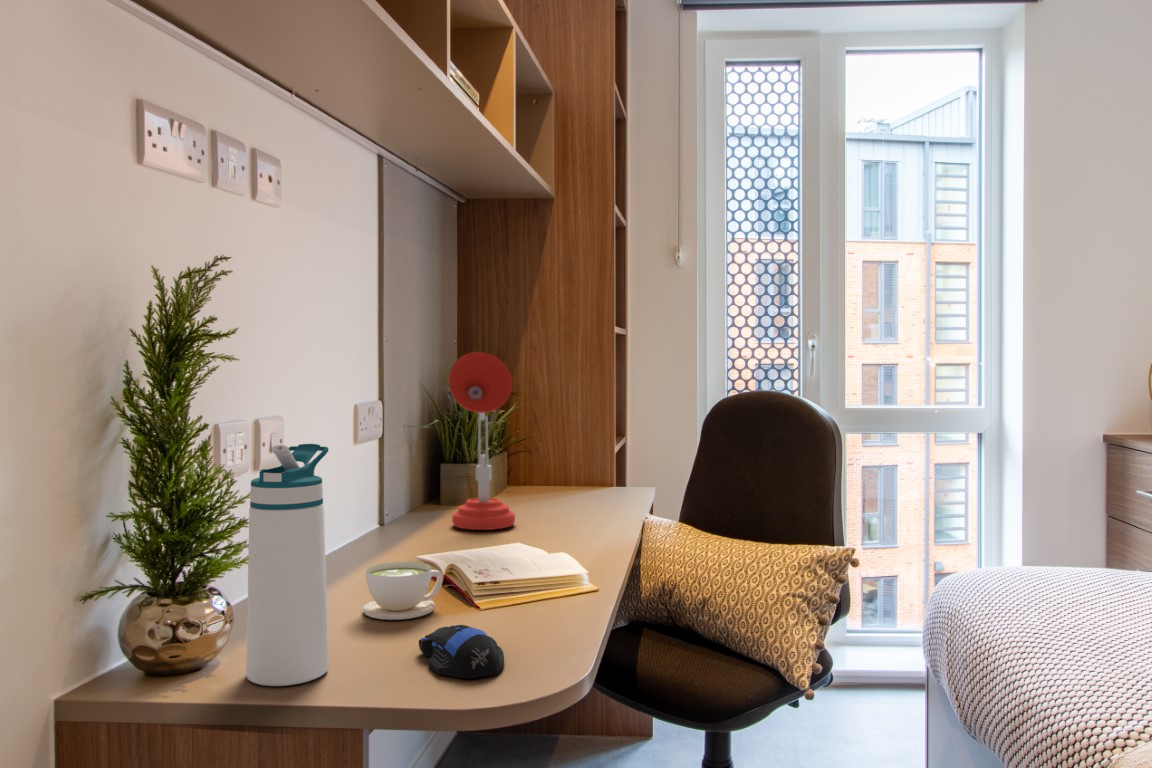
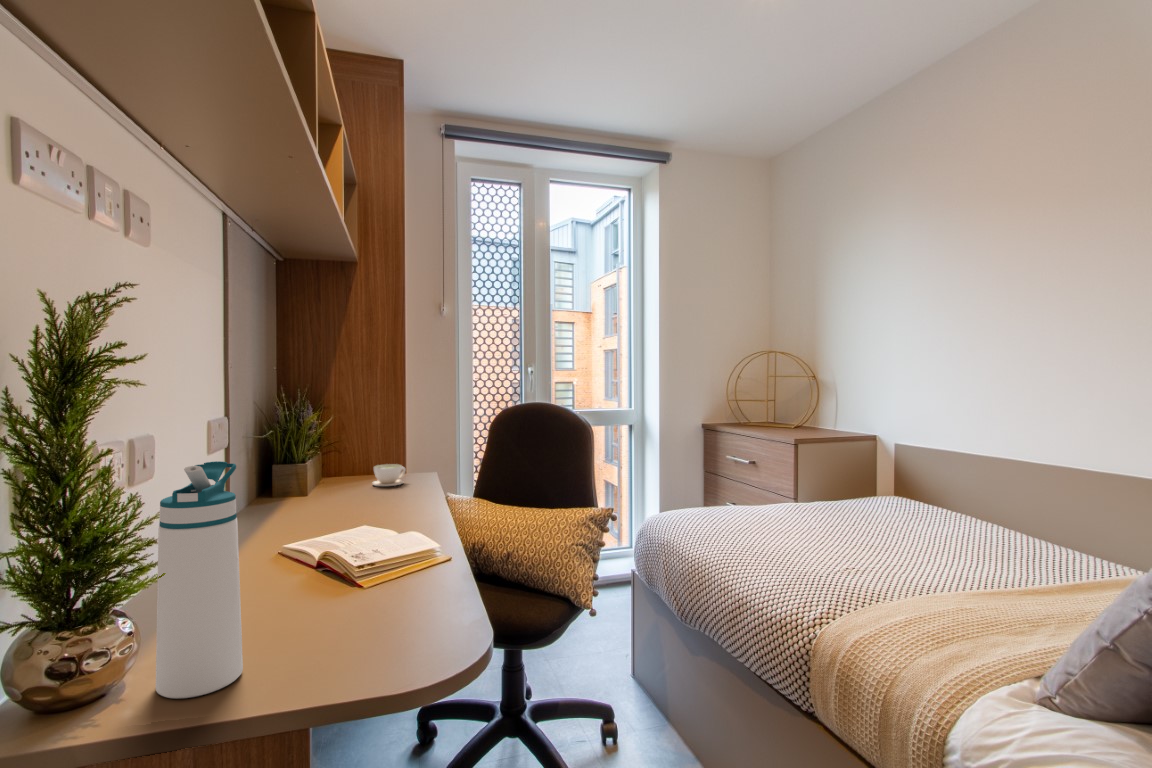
desk lamp: present [449,352,515,530] -> none [303,372,359,517]
coffee cup: present [363,562,443,620] -> present [373,464,406,486]
computer mouse: present [419,625,504,678] -> none [324,608,407,657]

